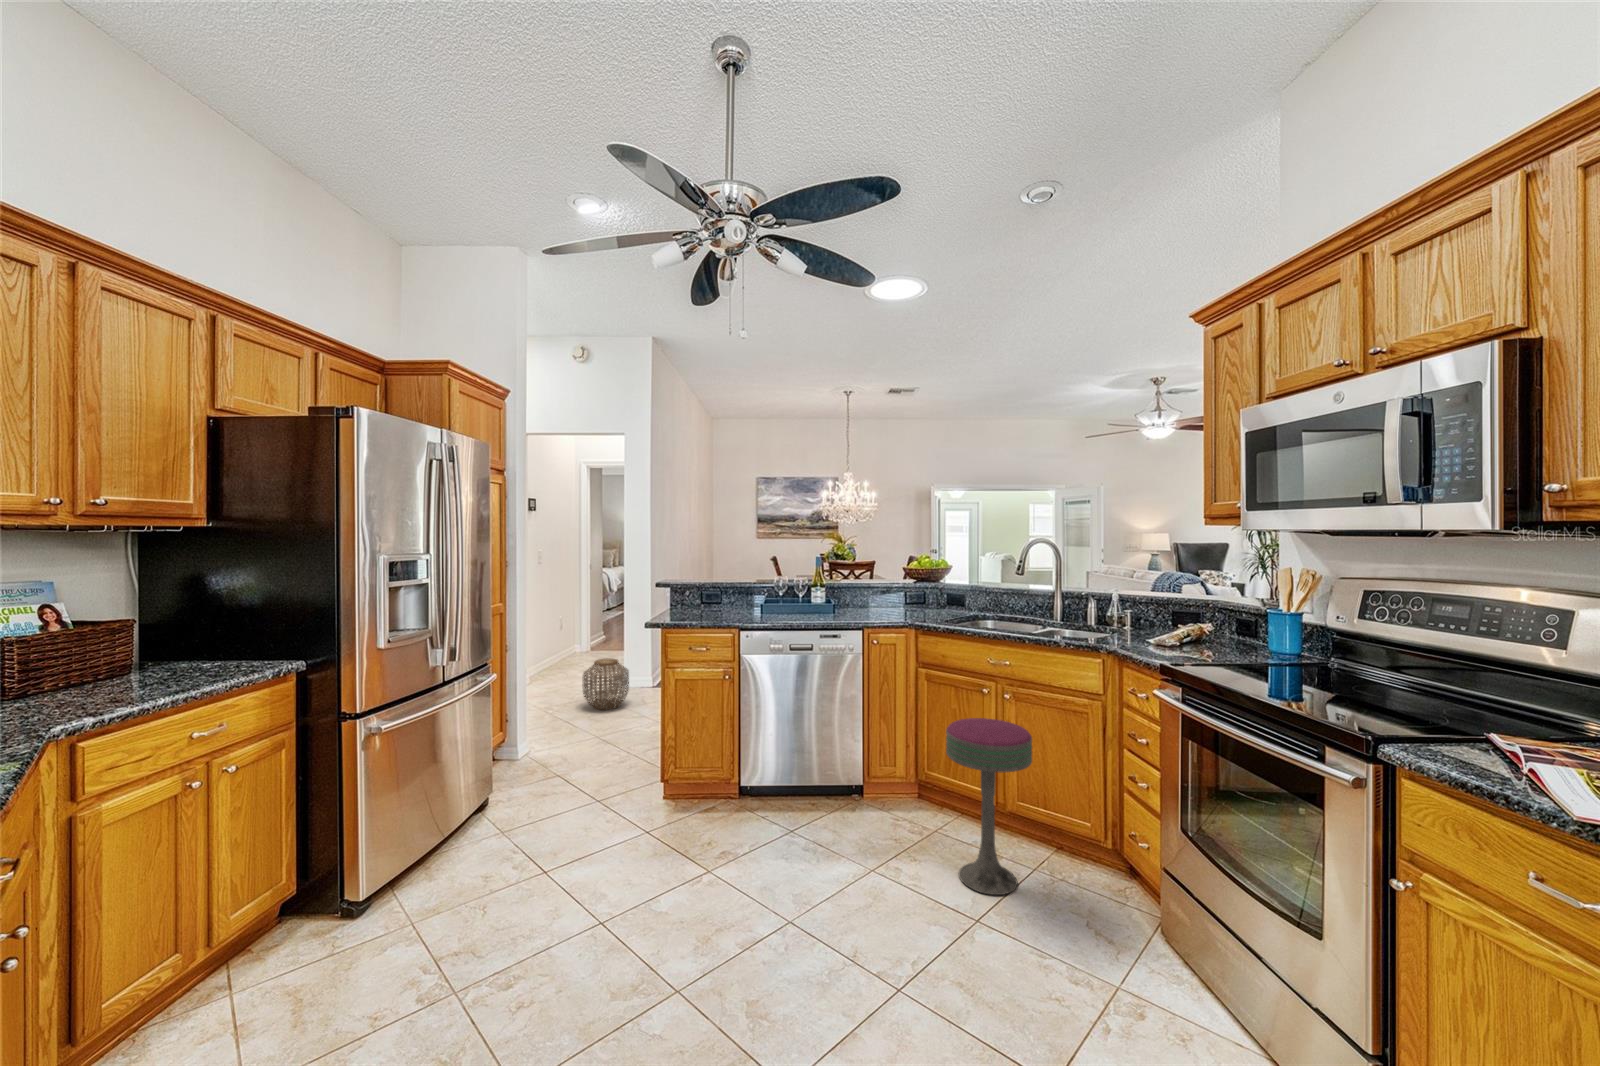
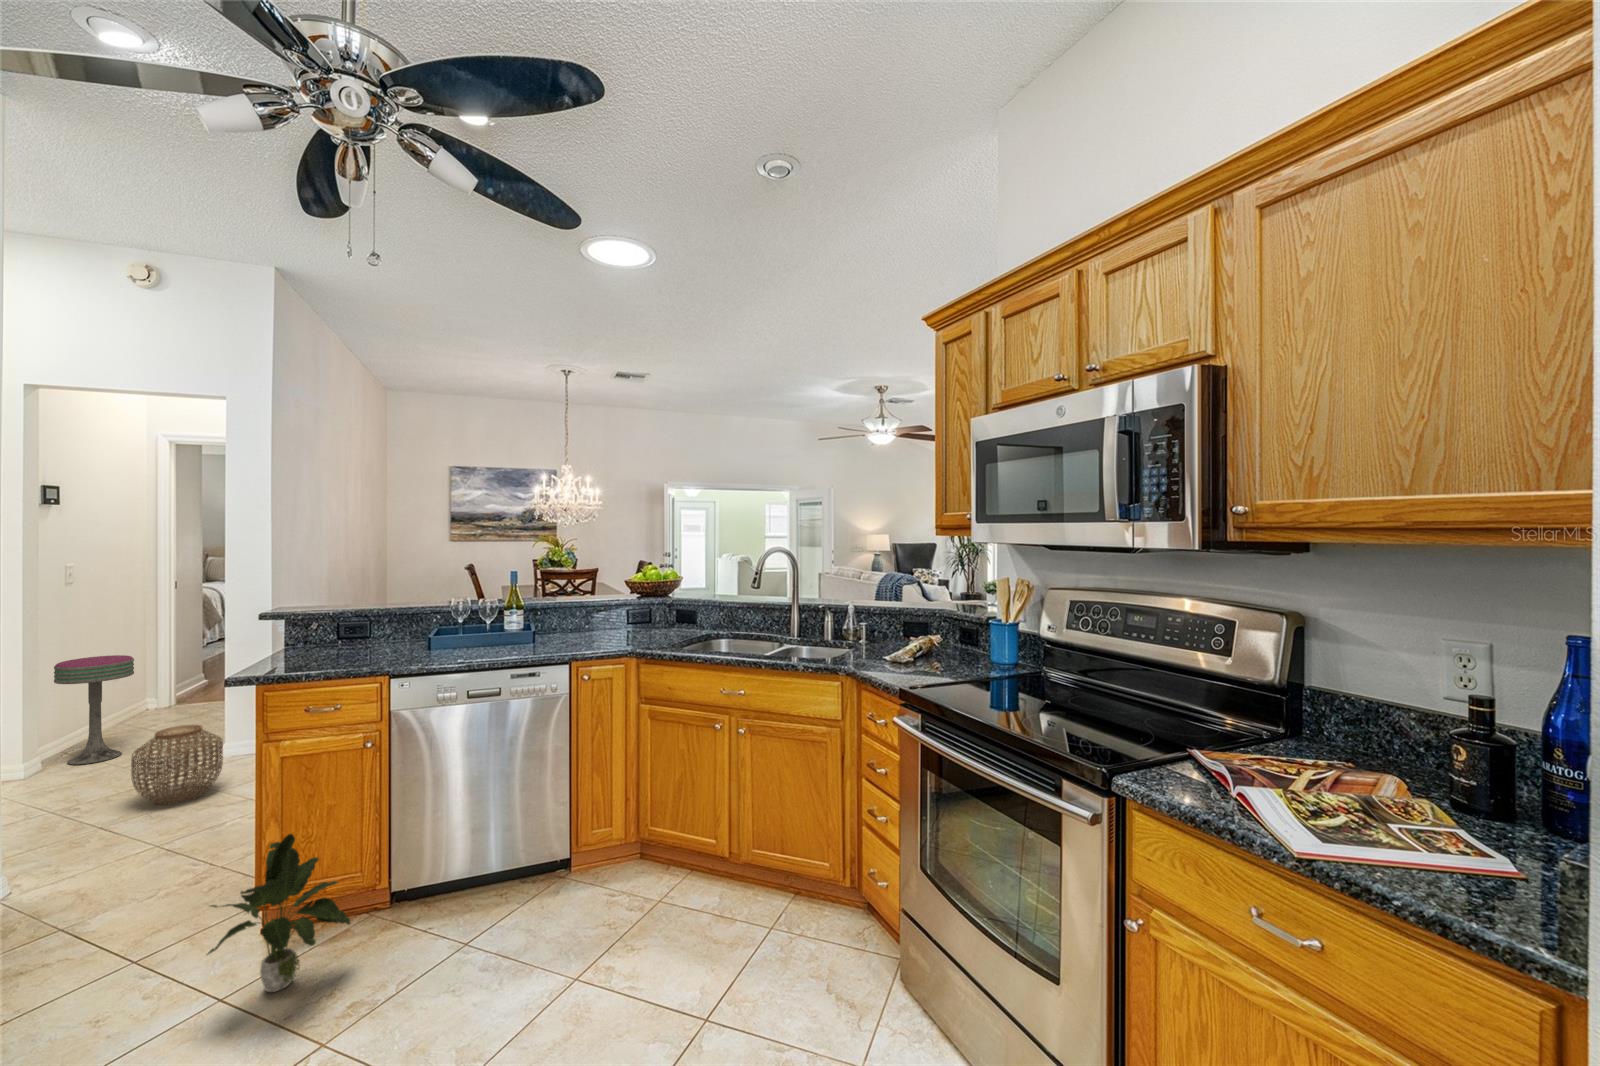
bar stool: present [946,718,1032,895] -> present [54,655,134,765]
potted plant: none [643,727,720,831] -> present [208,834,351,992]

